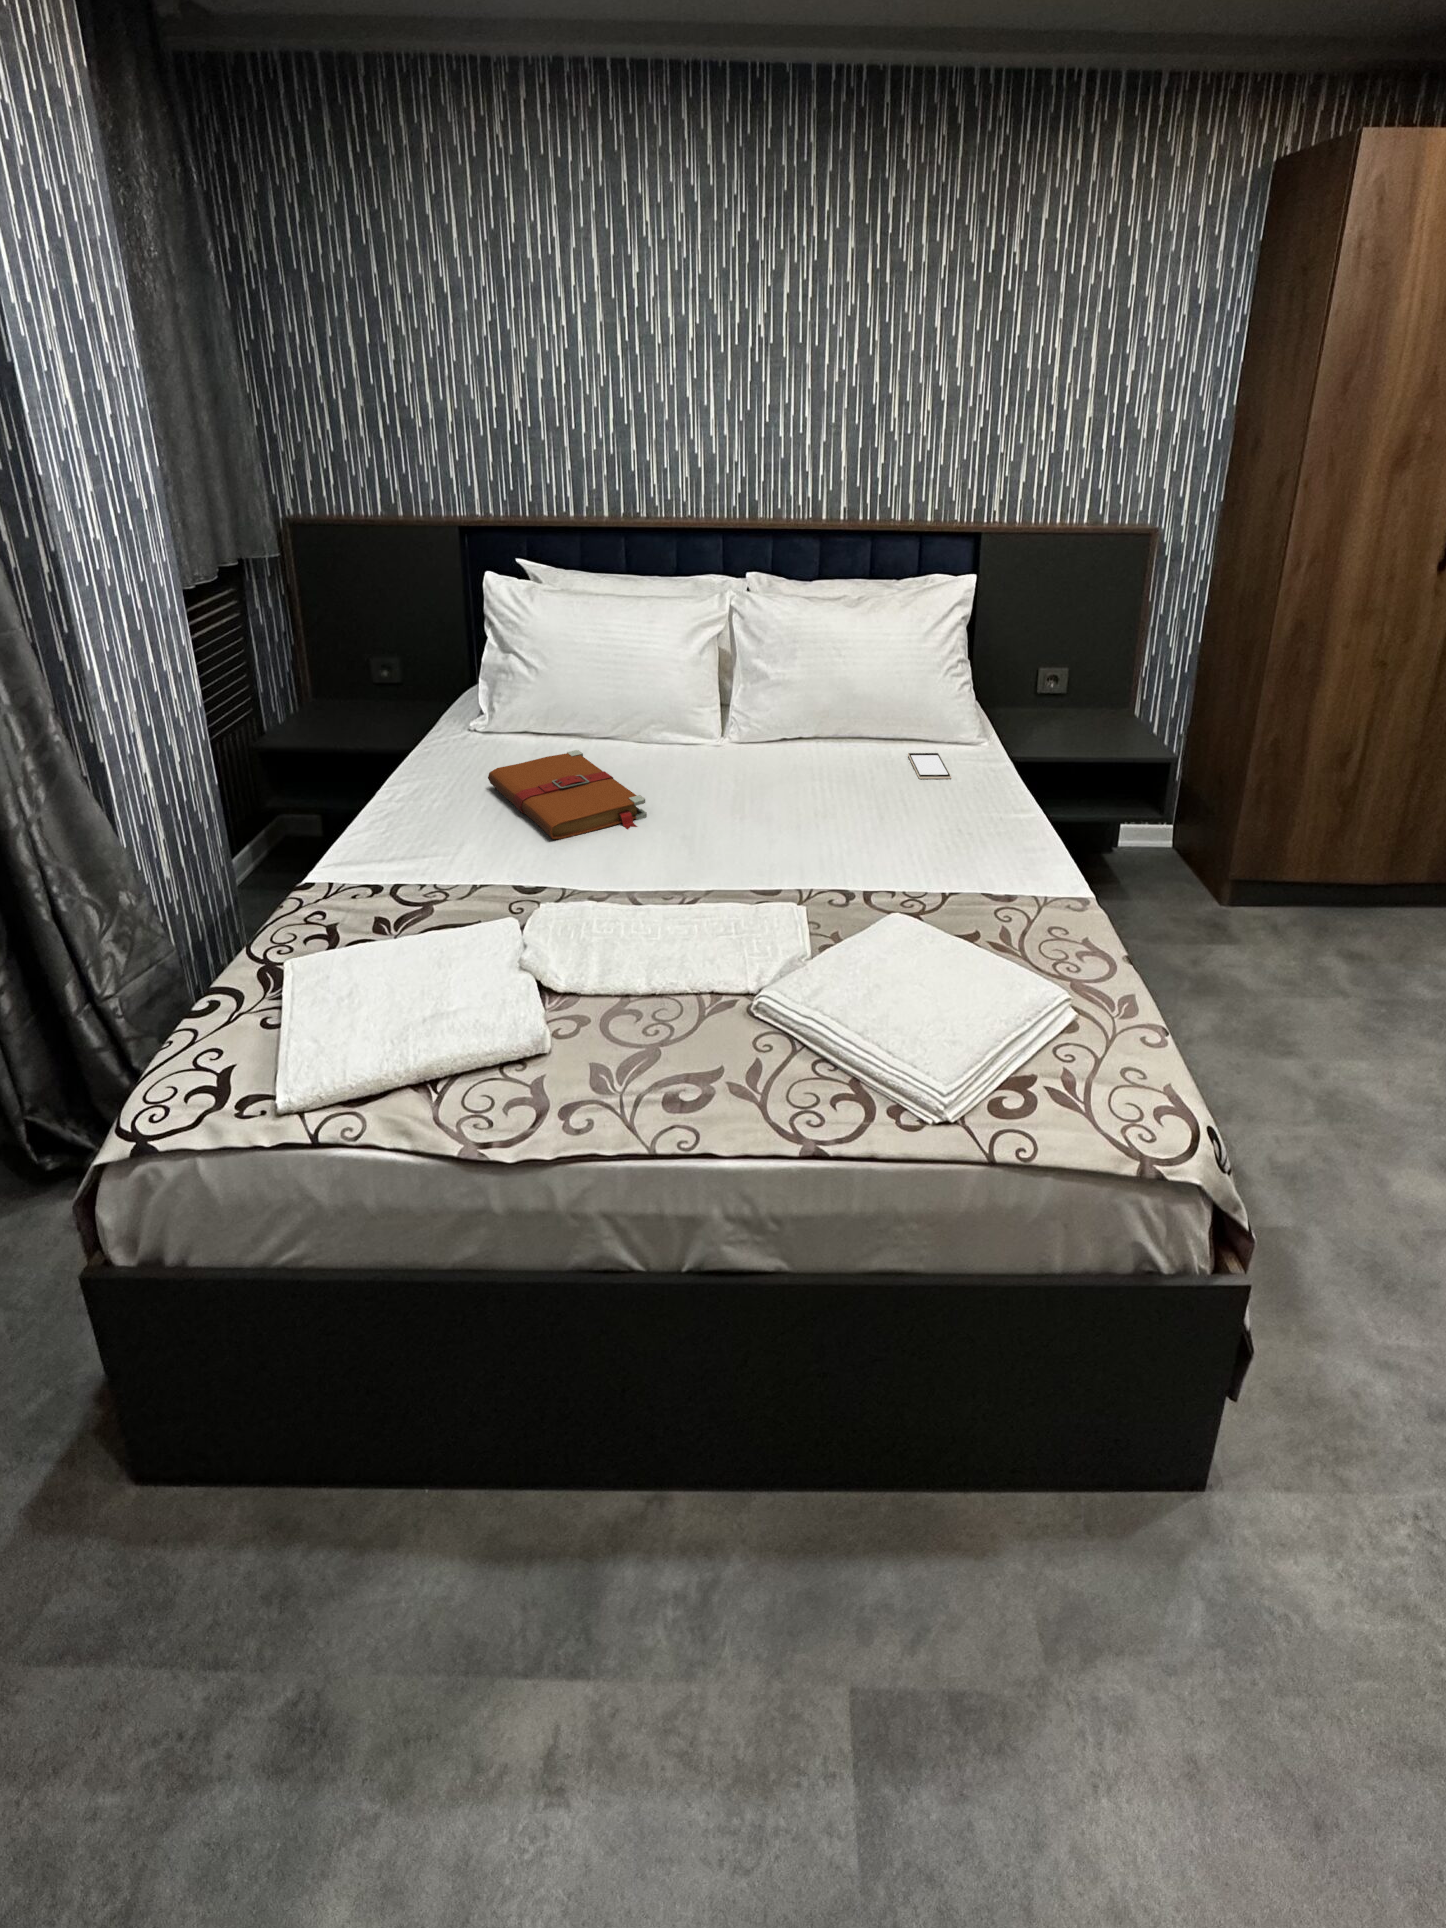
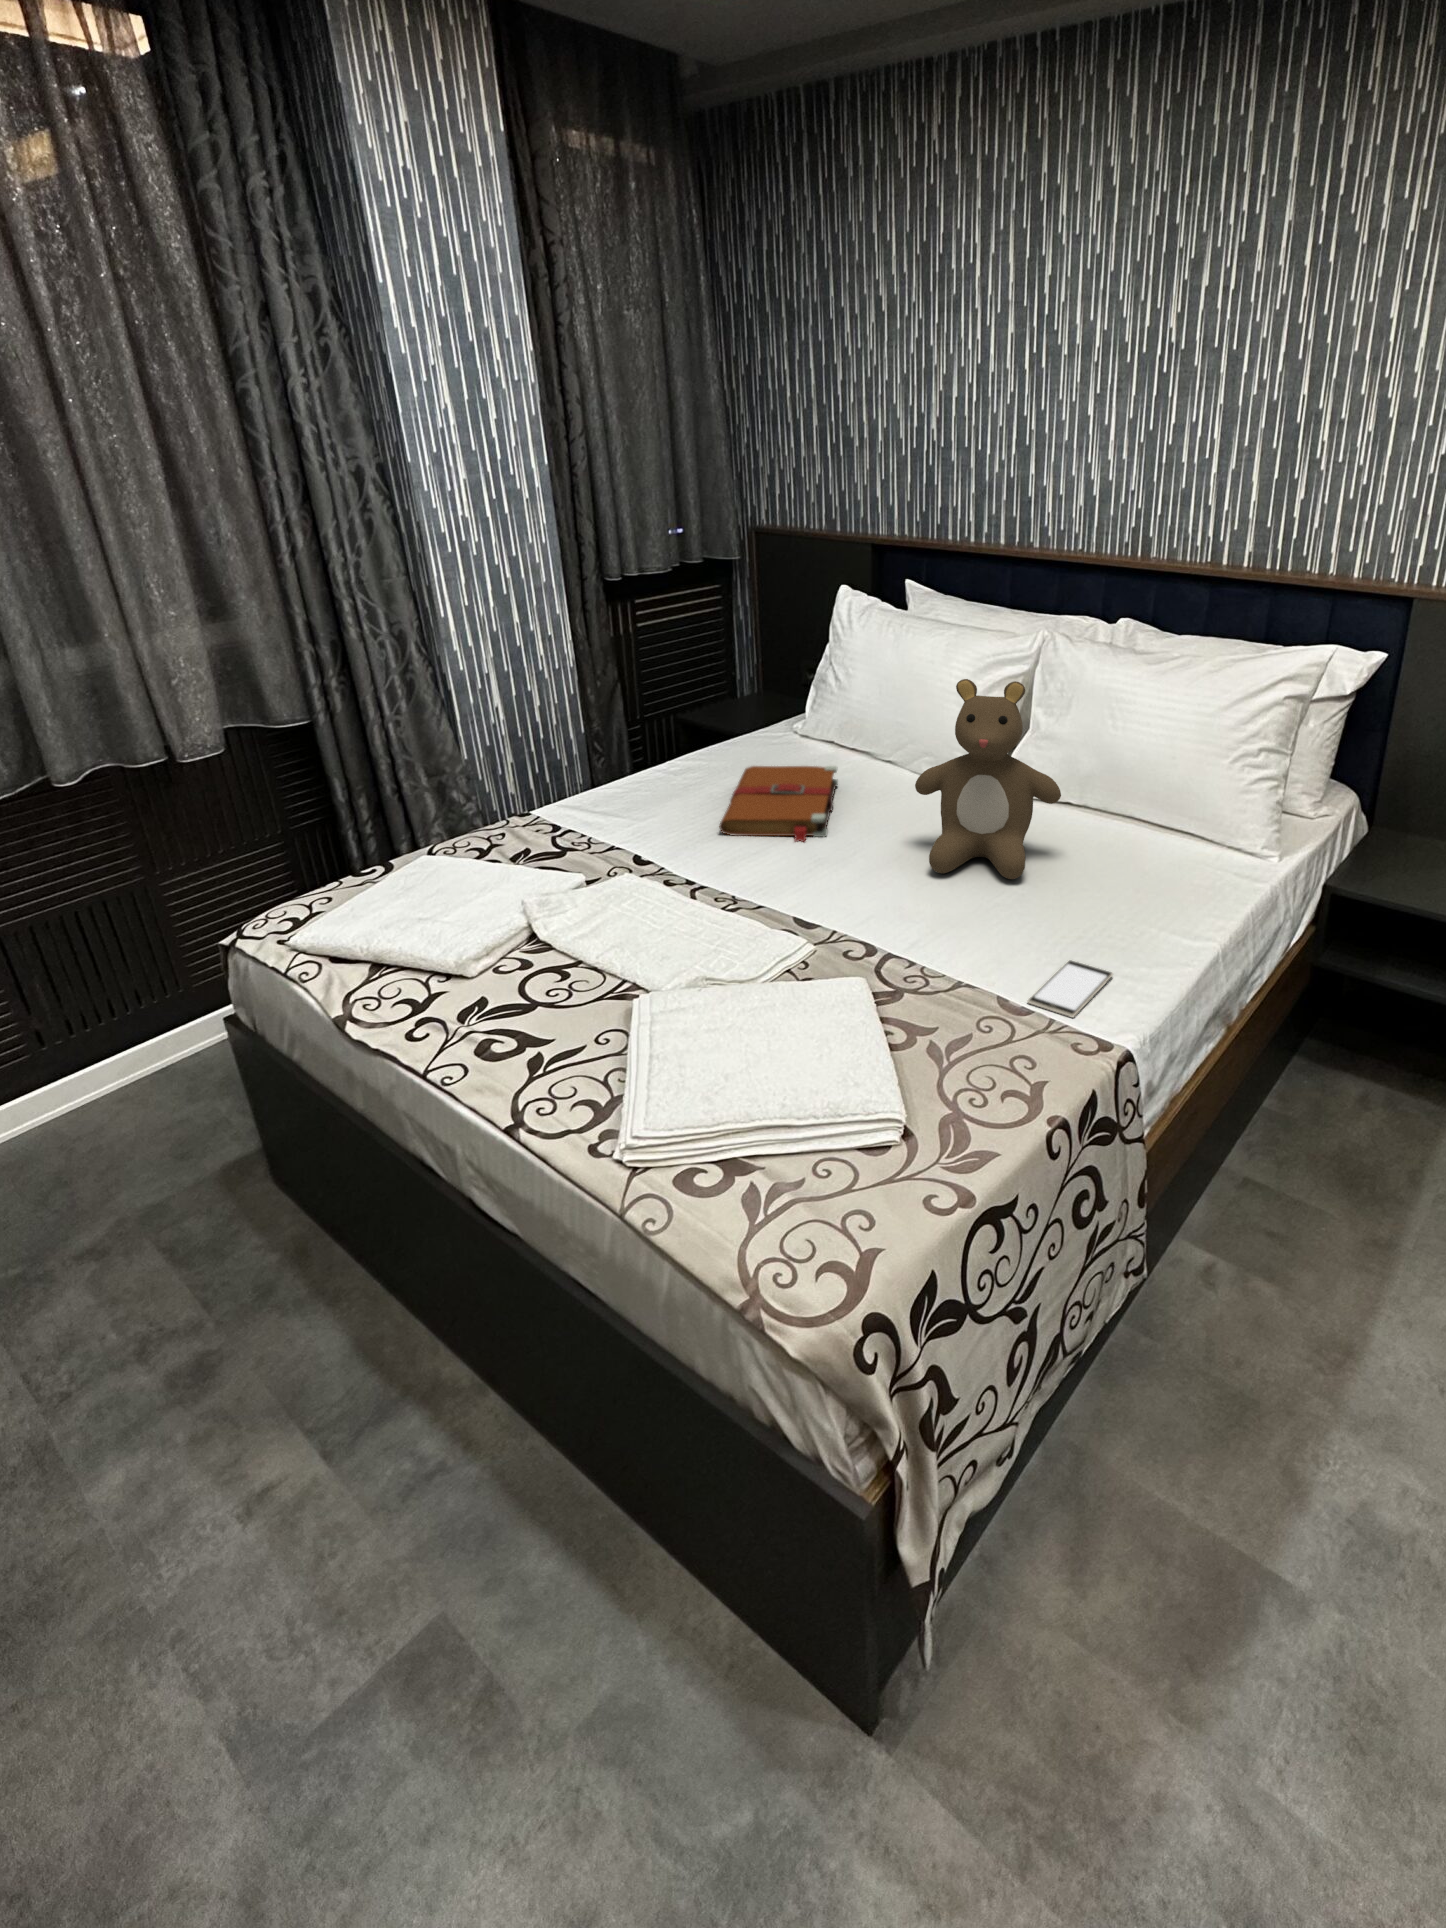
teddy bear: none [727,640,854,820] -> present [915,679,1061,879]
smartphone: present [908,753,951,779] -> present [1028,960,1113,1018]

